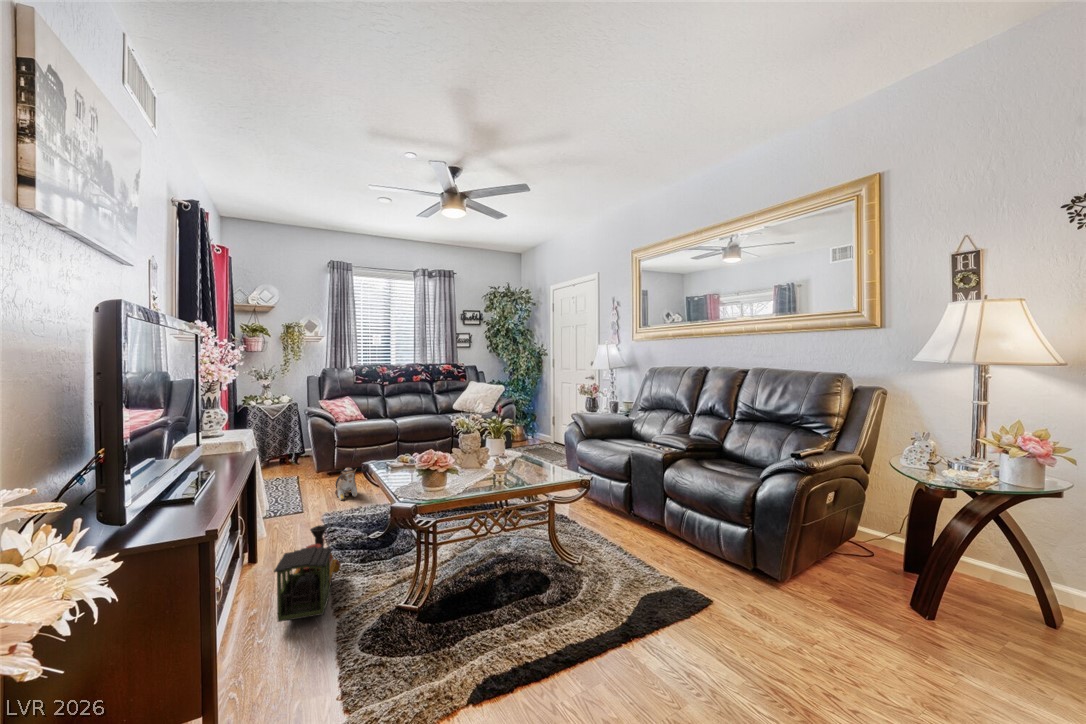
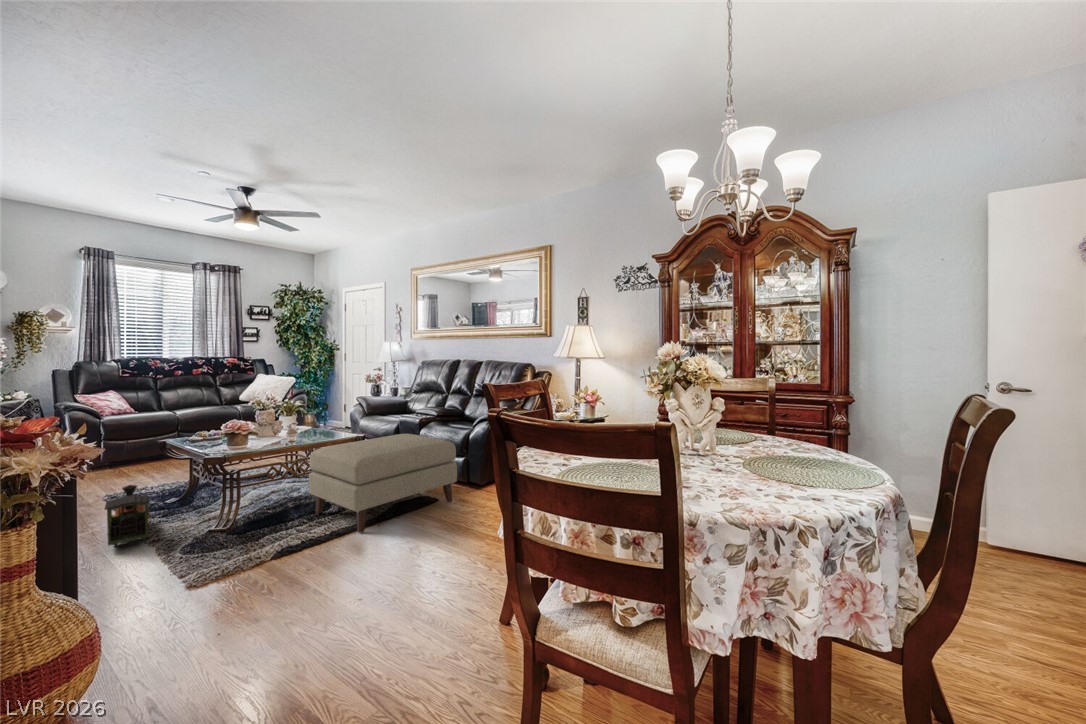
plush toy: present [335,468,357,500] -> none [116,452,143,483]
ottoman: none [523,480,754,674] -> present [309,434,457,533]

